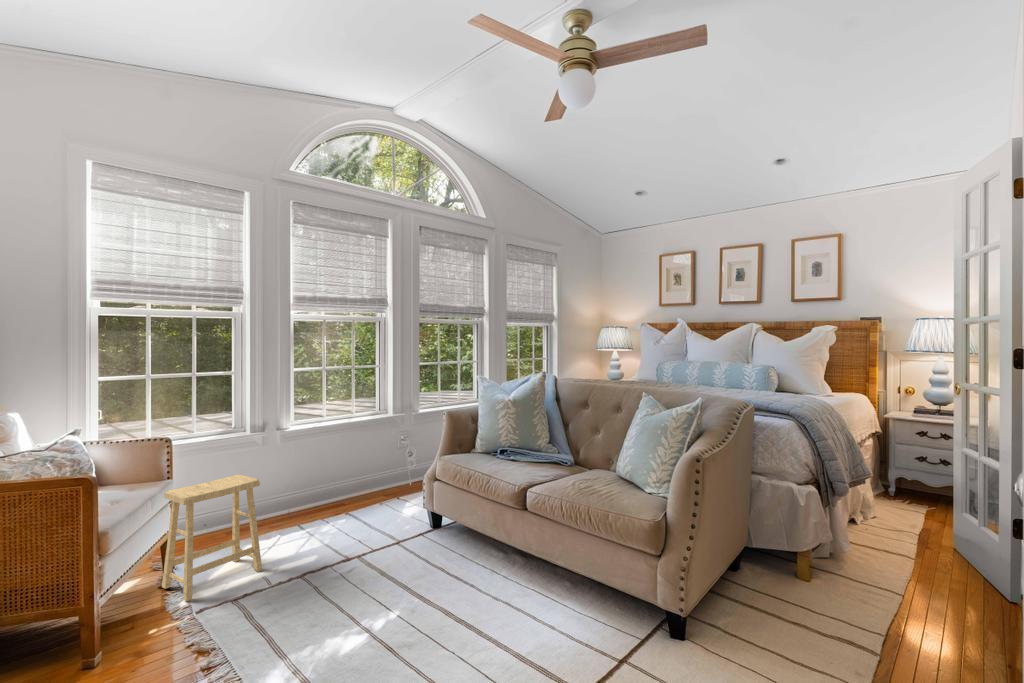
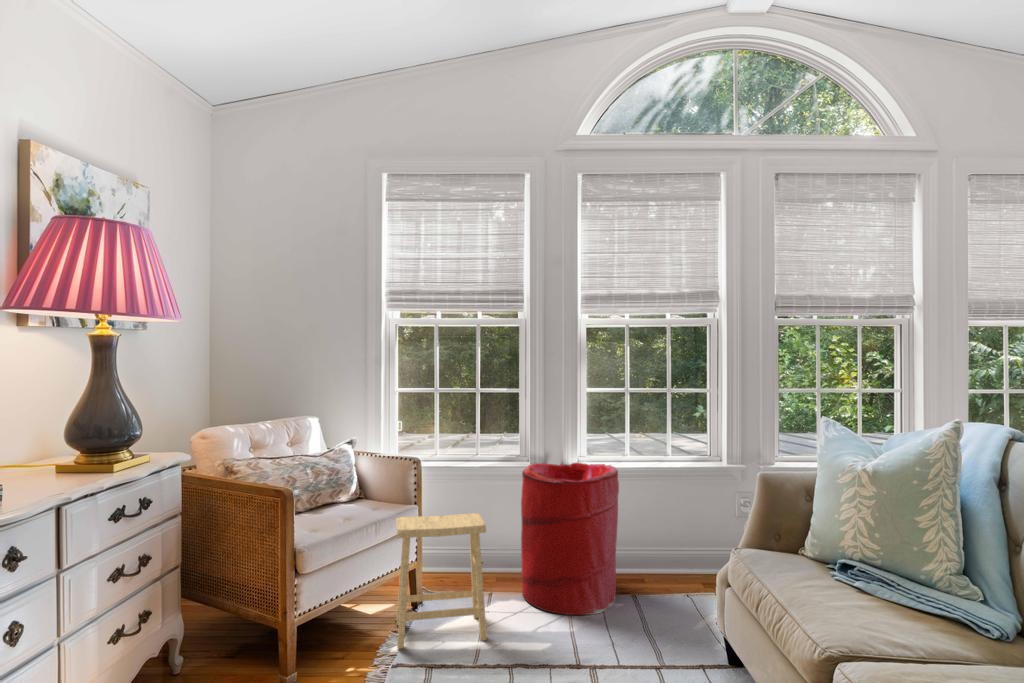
laundry hamper: none [258,424,338,540] -> present [521,463,619,615]

